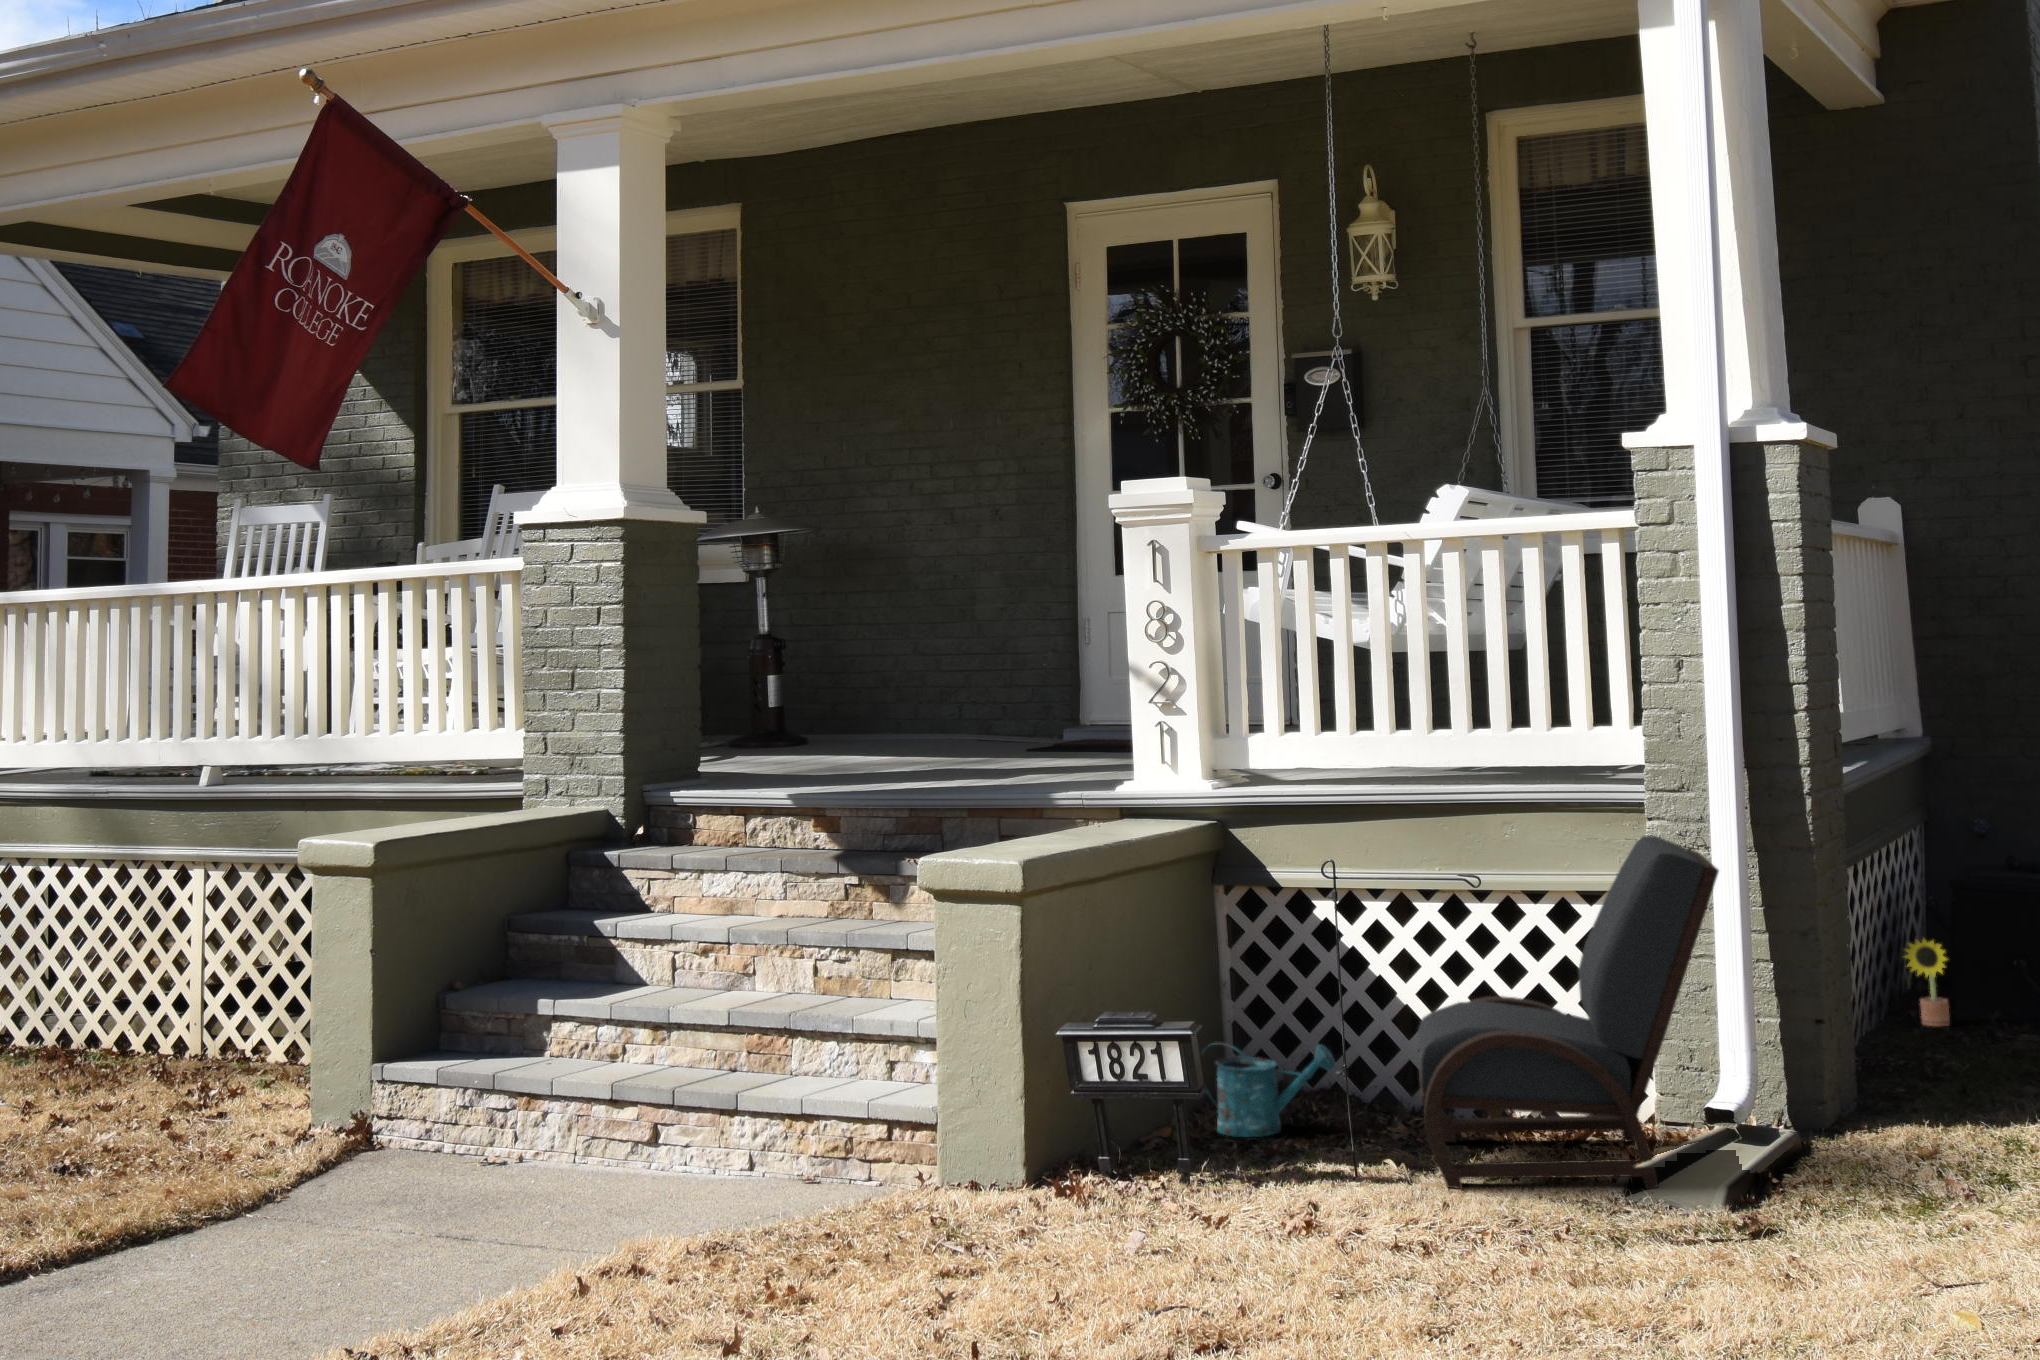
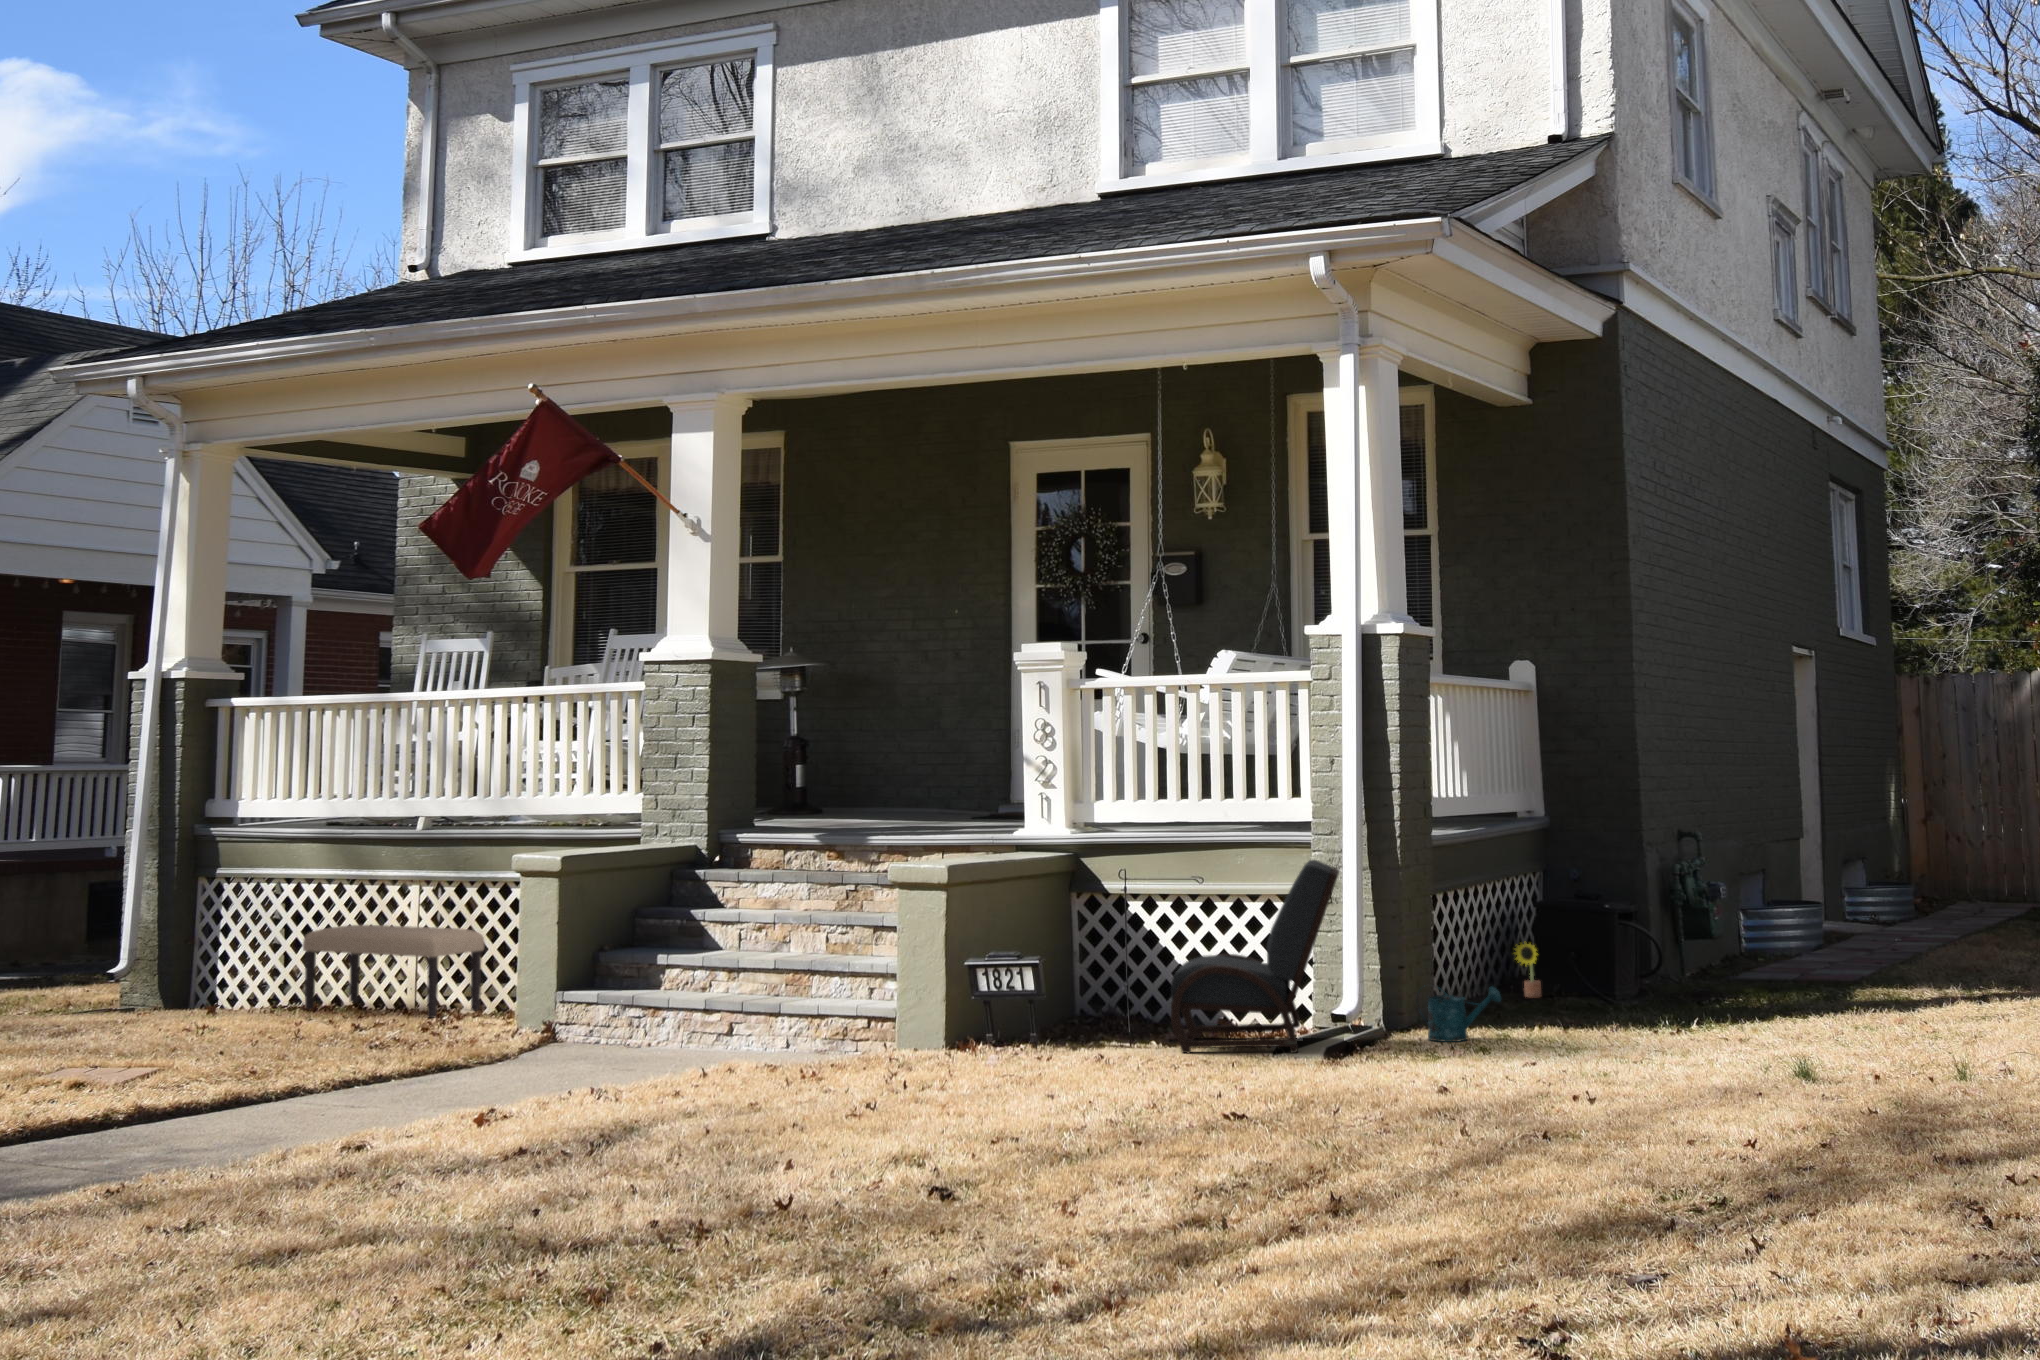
bench: none [25,929,294,1082] -> present [303,925,485,1018]
watering can: present [1206,1043,1335,1137] -> present [1416,987,1501,1042]

